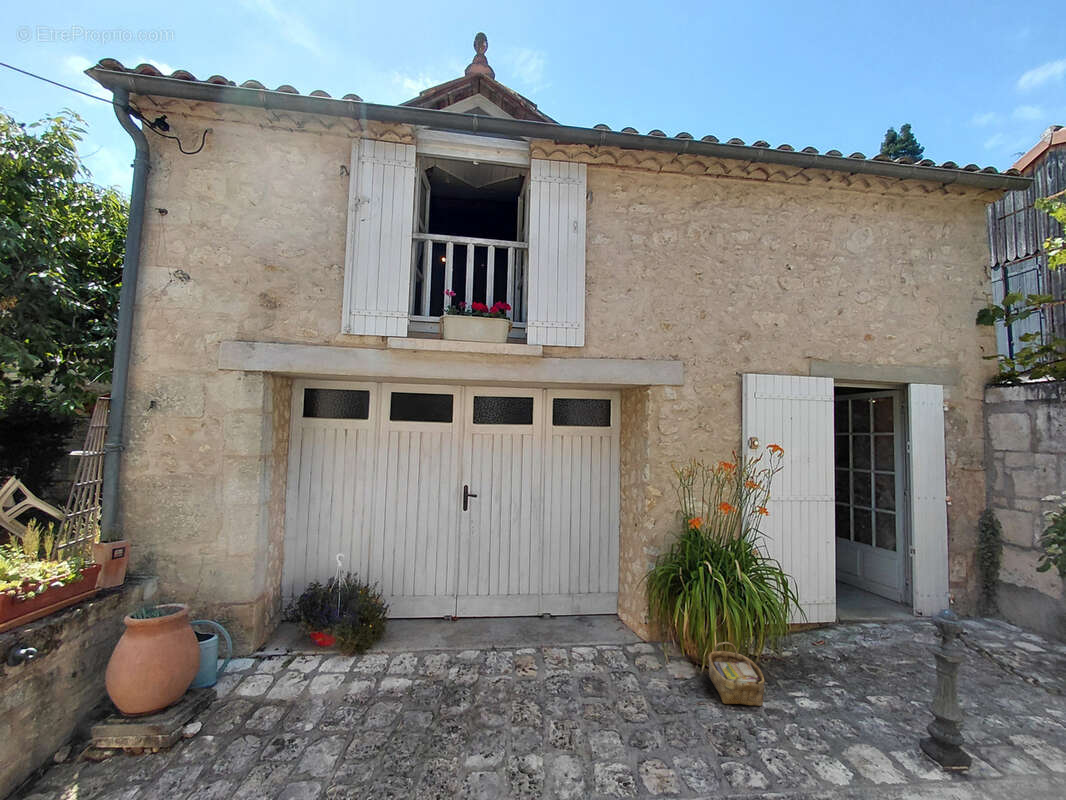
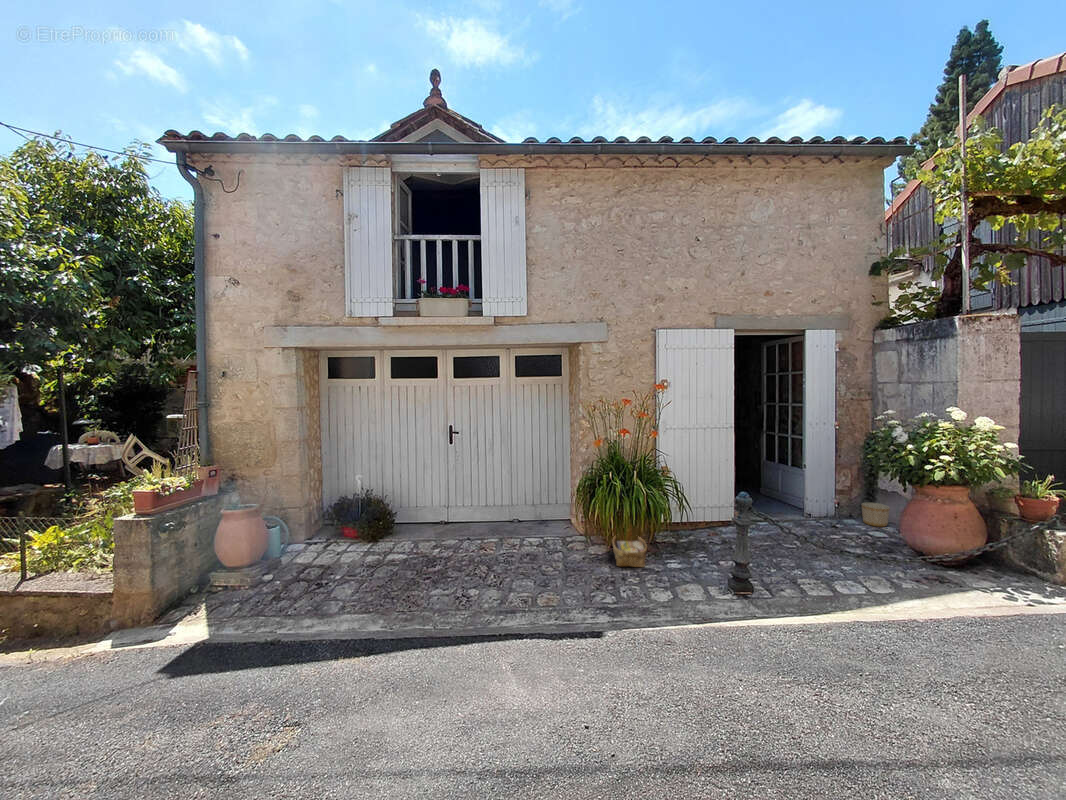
planter: none [990,601,1030,635] -> present [862,503,890,527]

